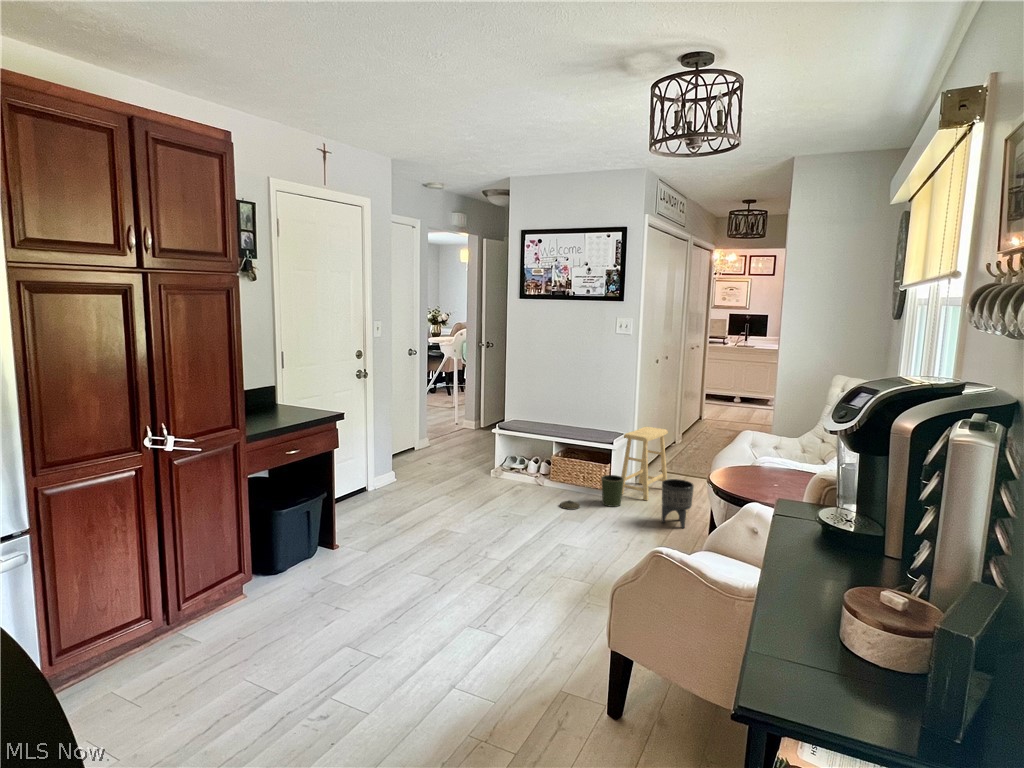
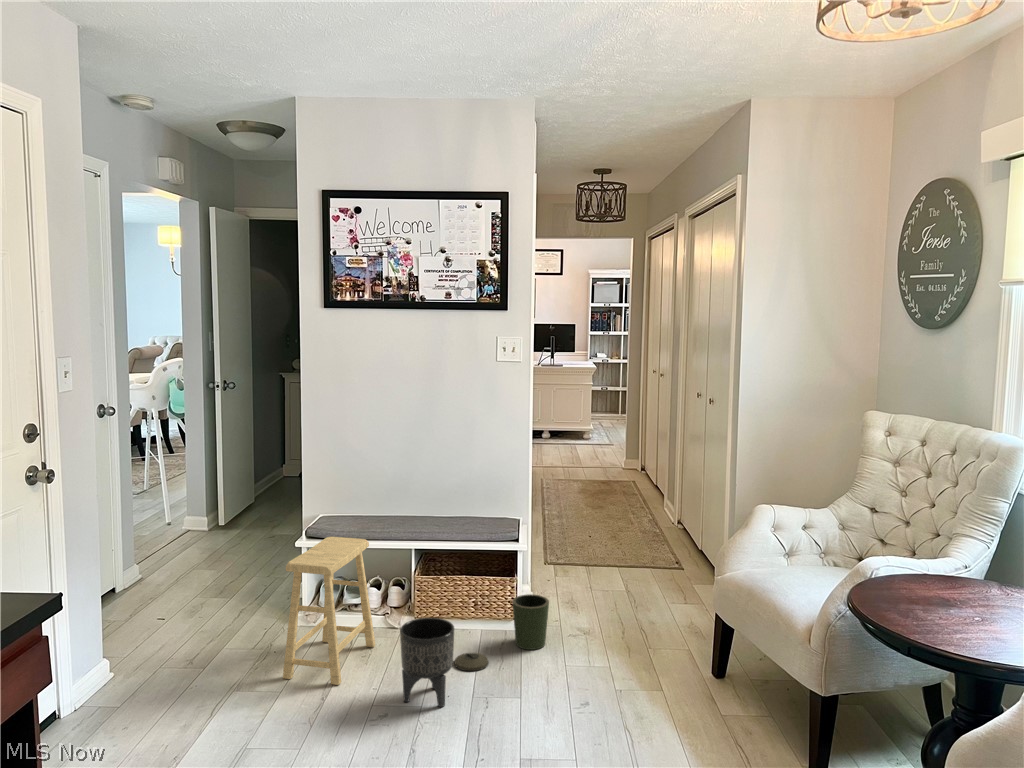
footstool: present [621,427,668,500] -> present [283,537,376,685]
planter: present [662,479,694,528] -> present [400,618,454,707]

